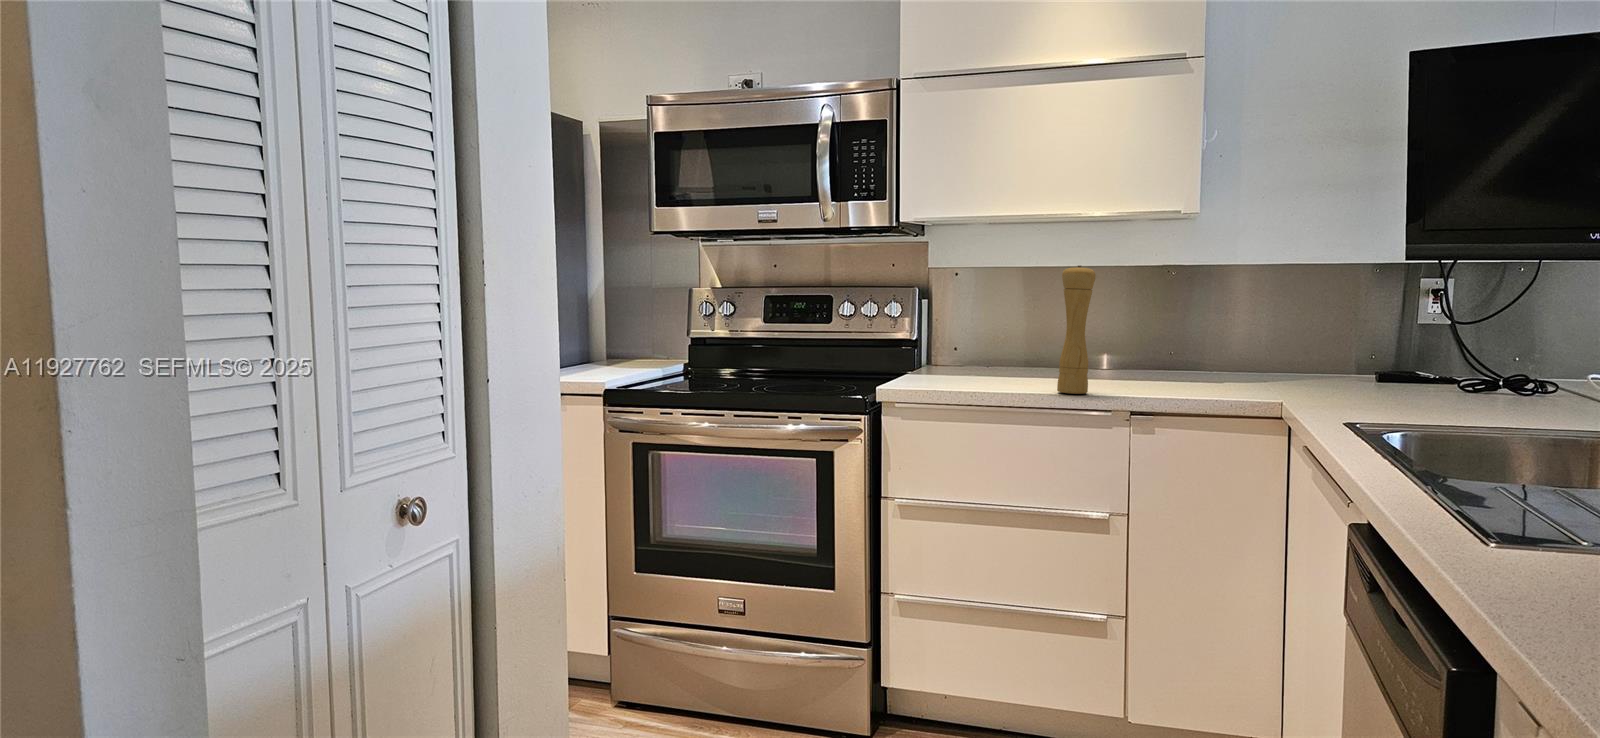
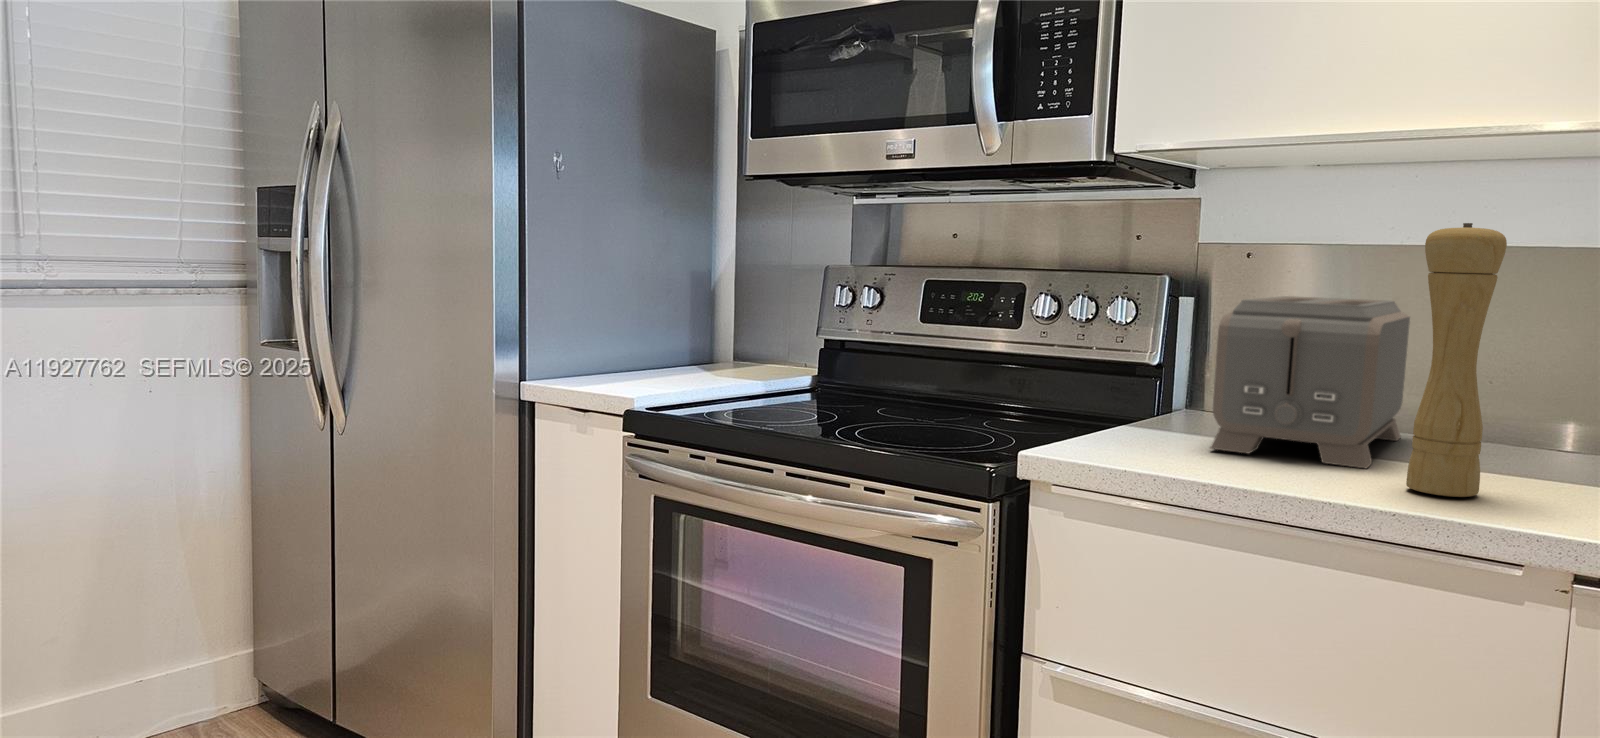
toaster: none [957,302,1042,387] -> present [1210,296,1410,468]

